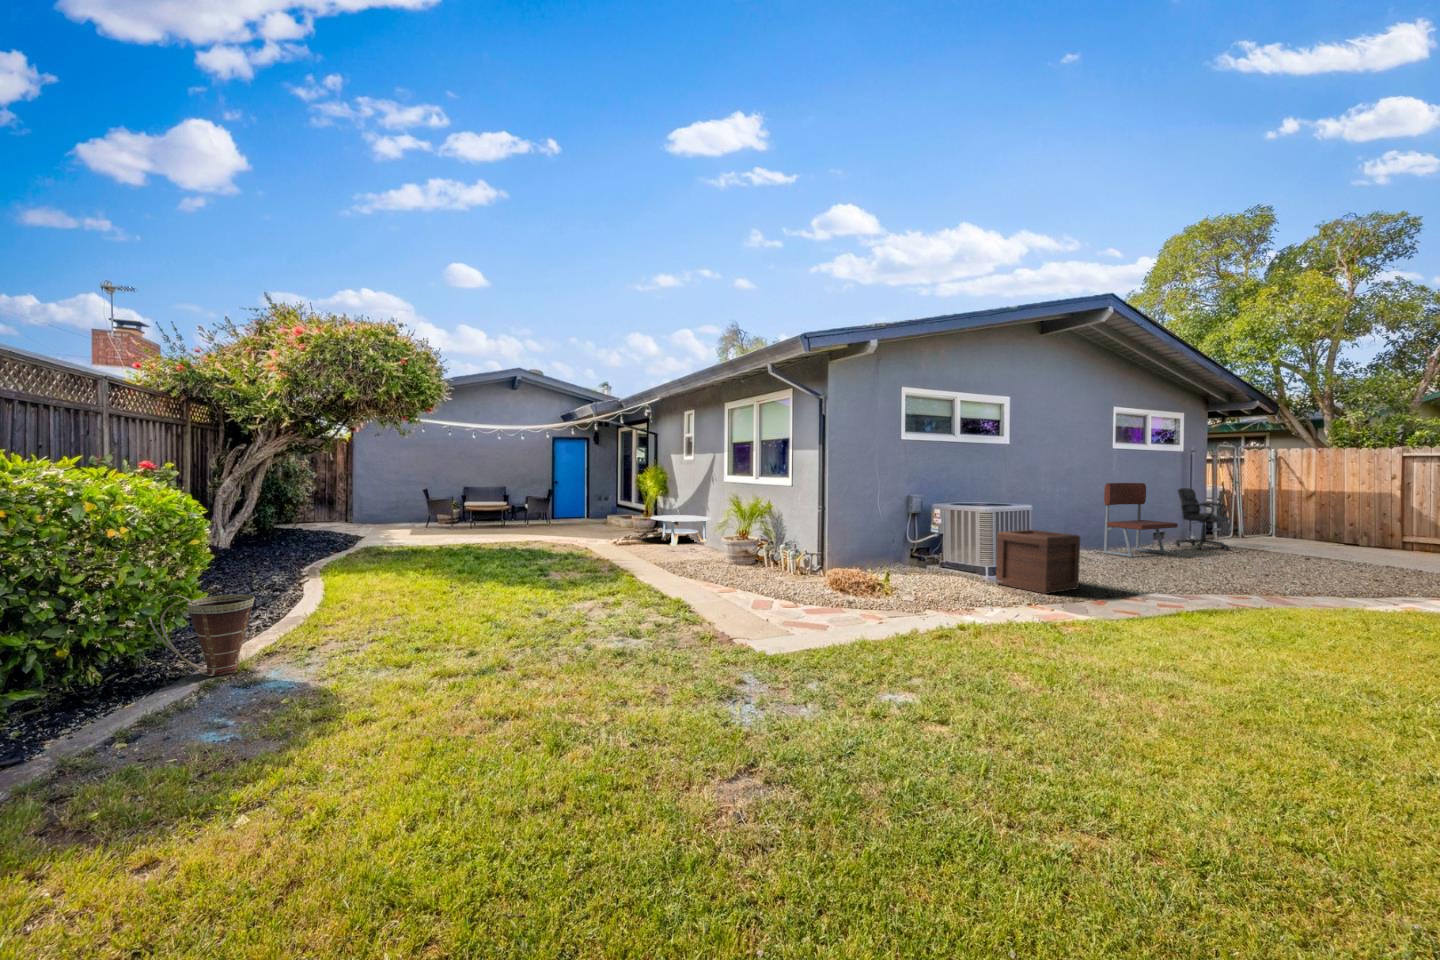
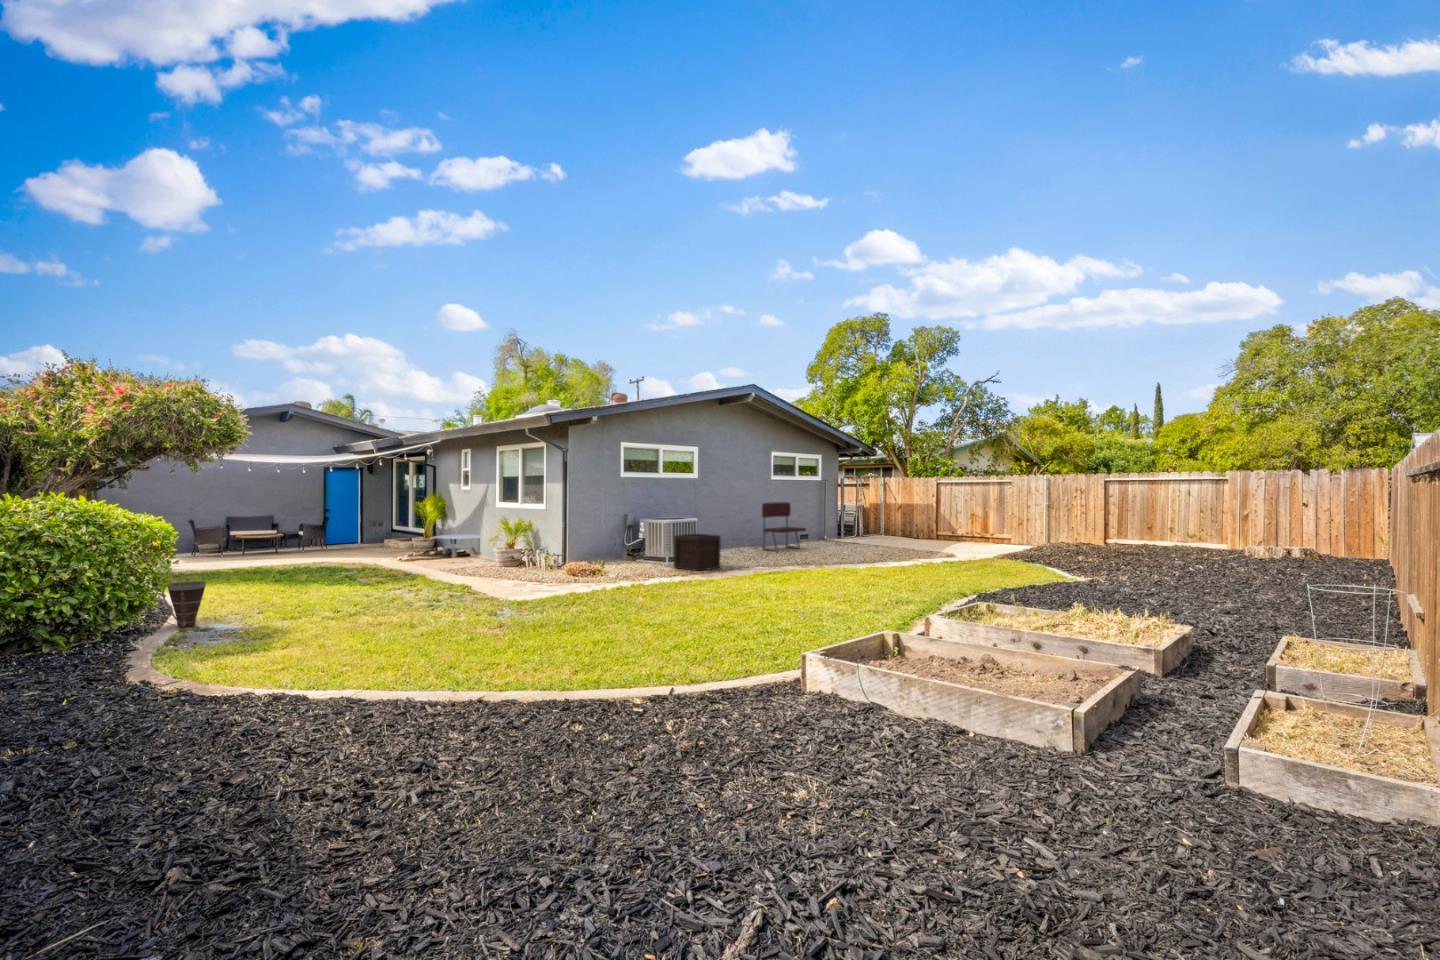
chair: present [1176,488,1229,550] -> none [815,505,844,546]

